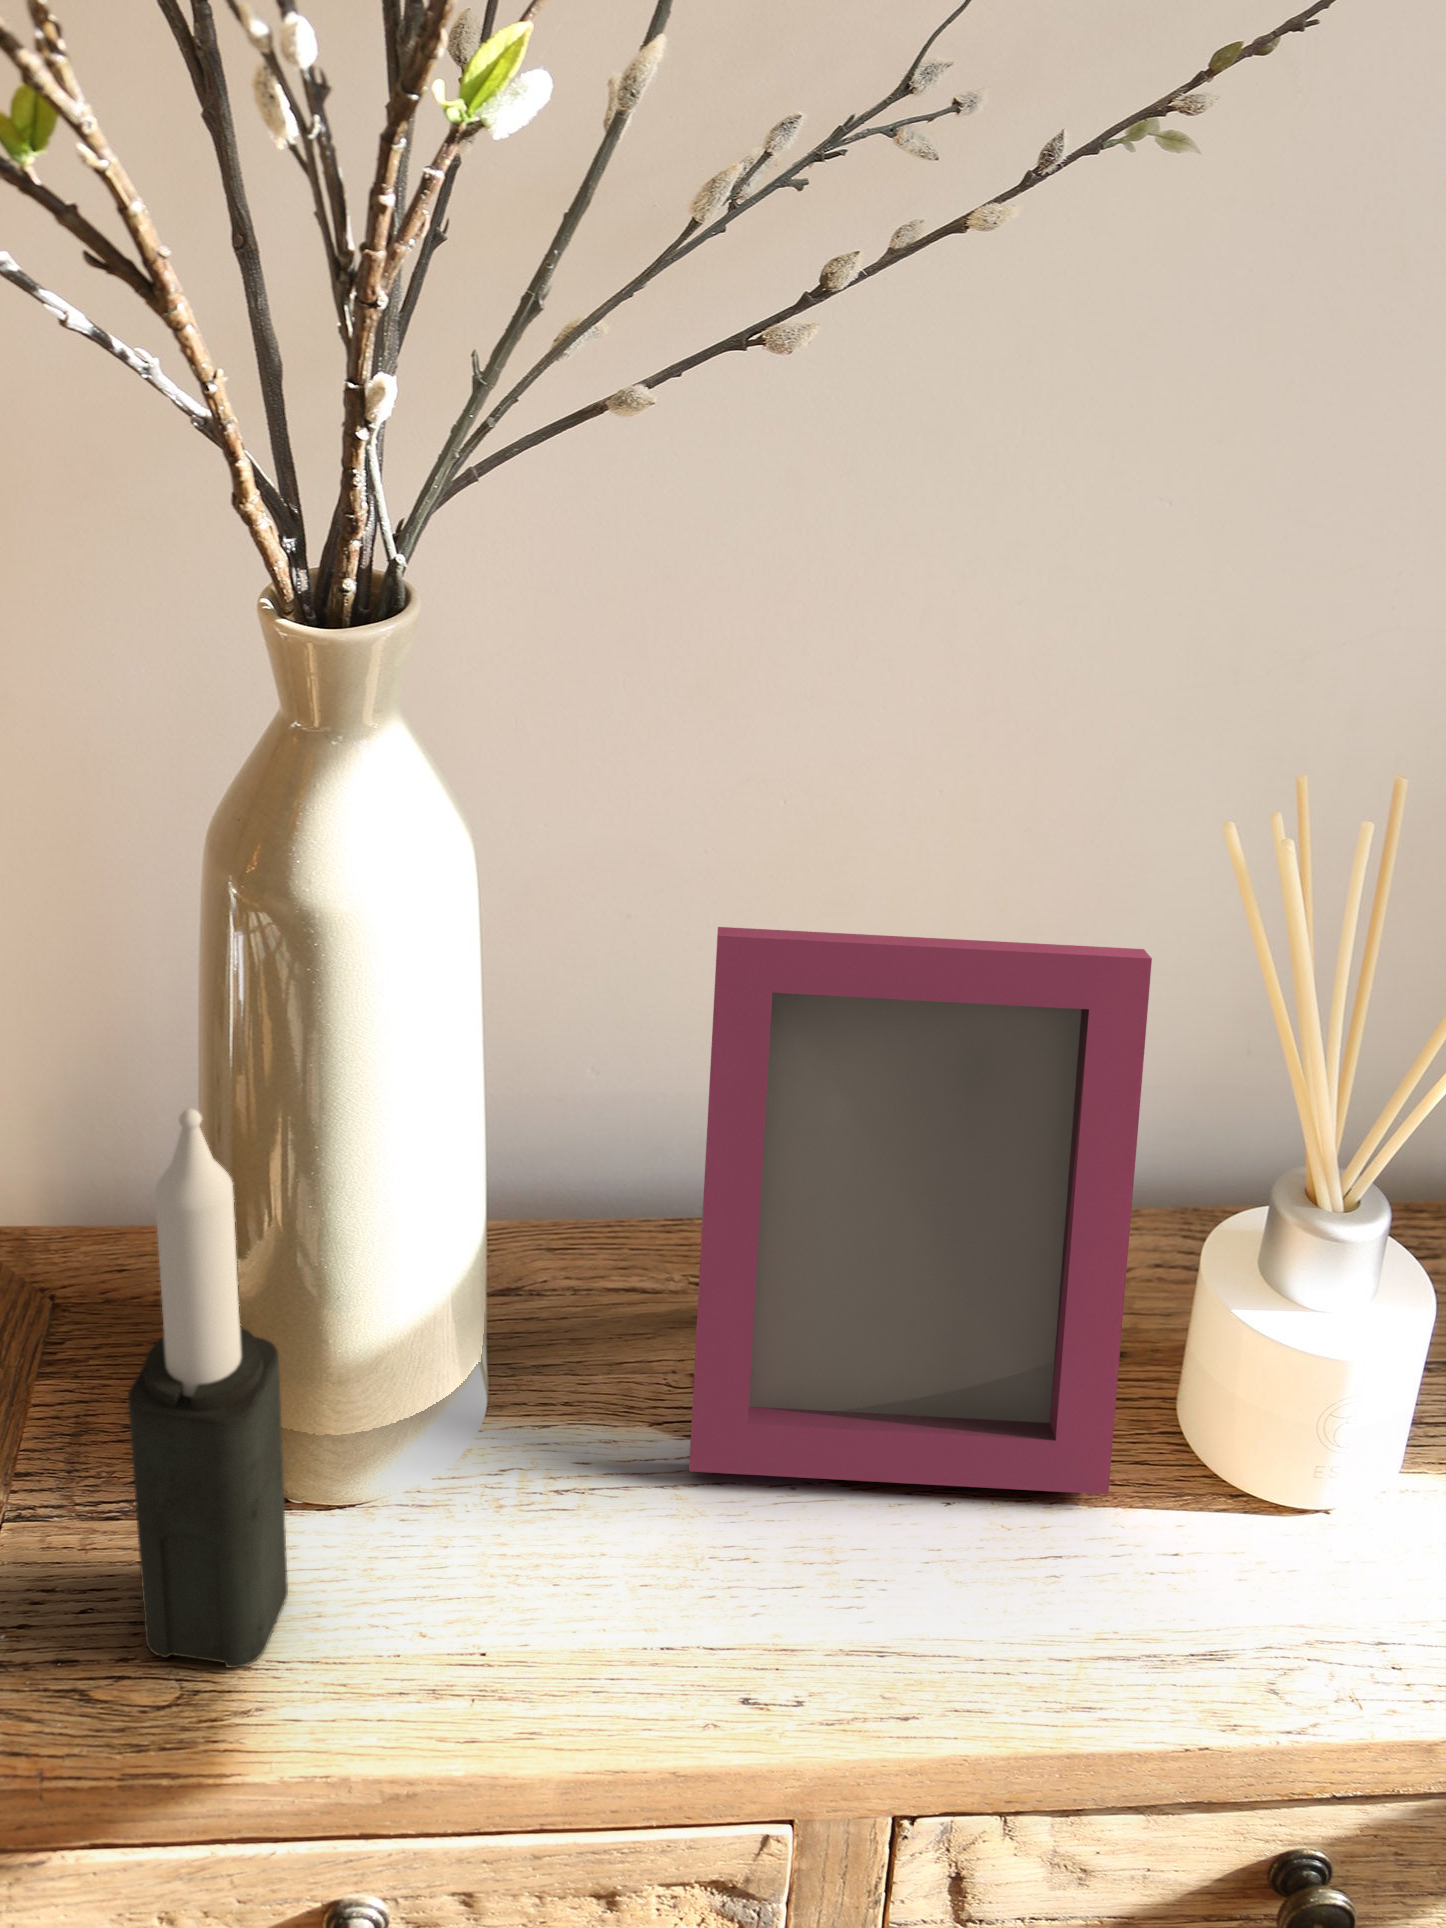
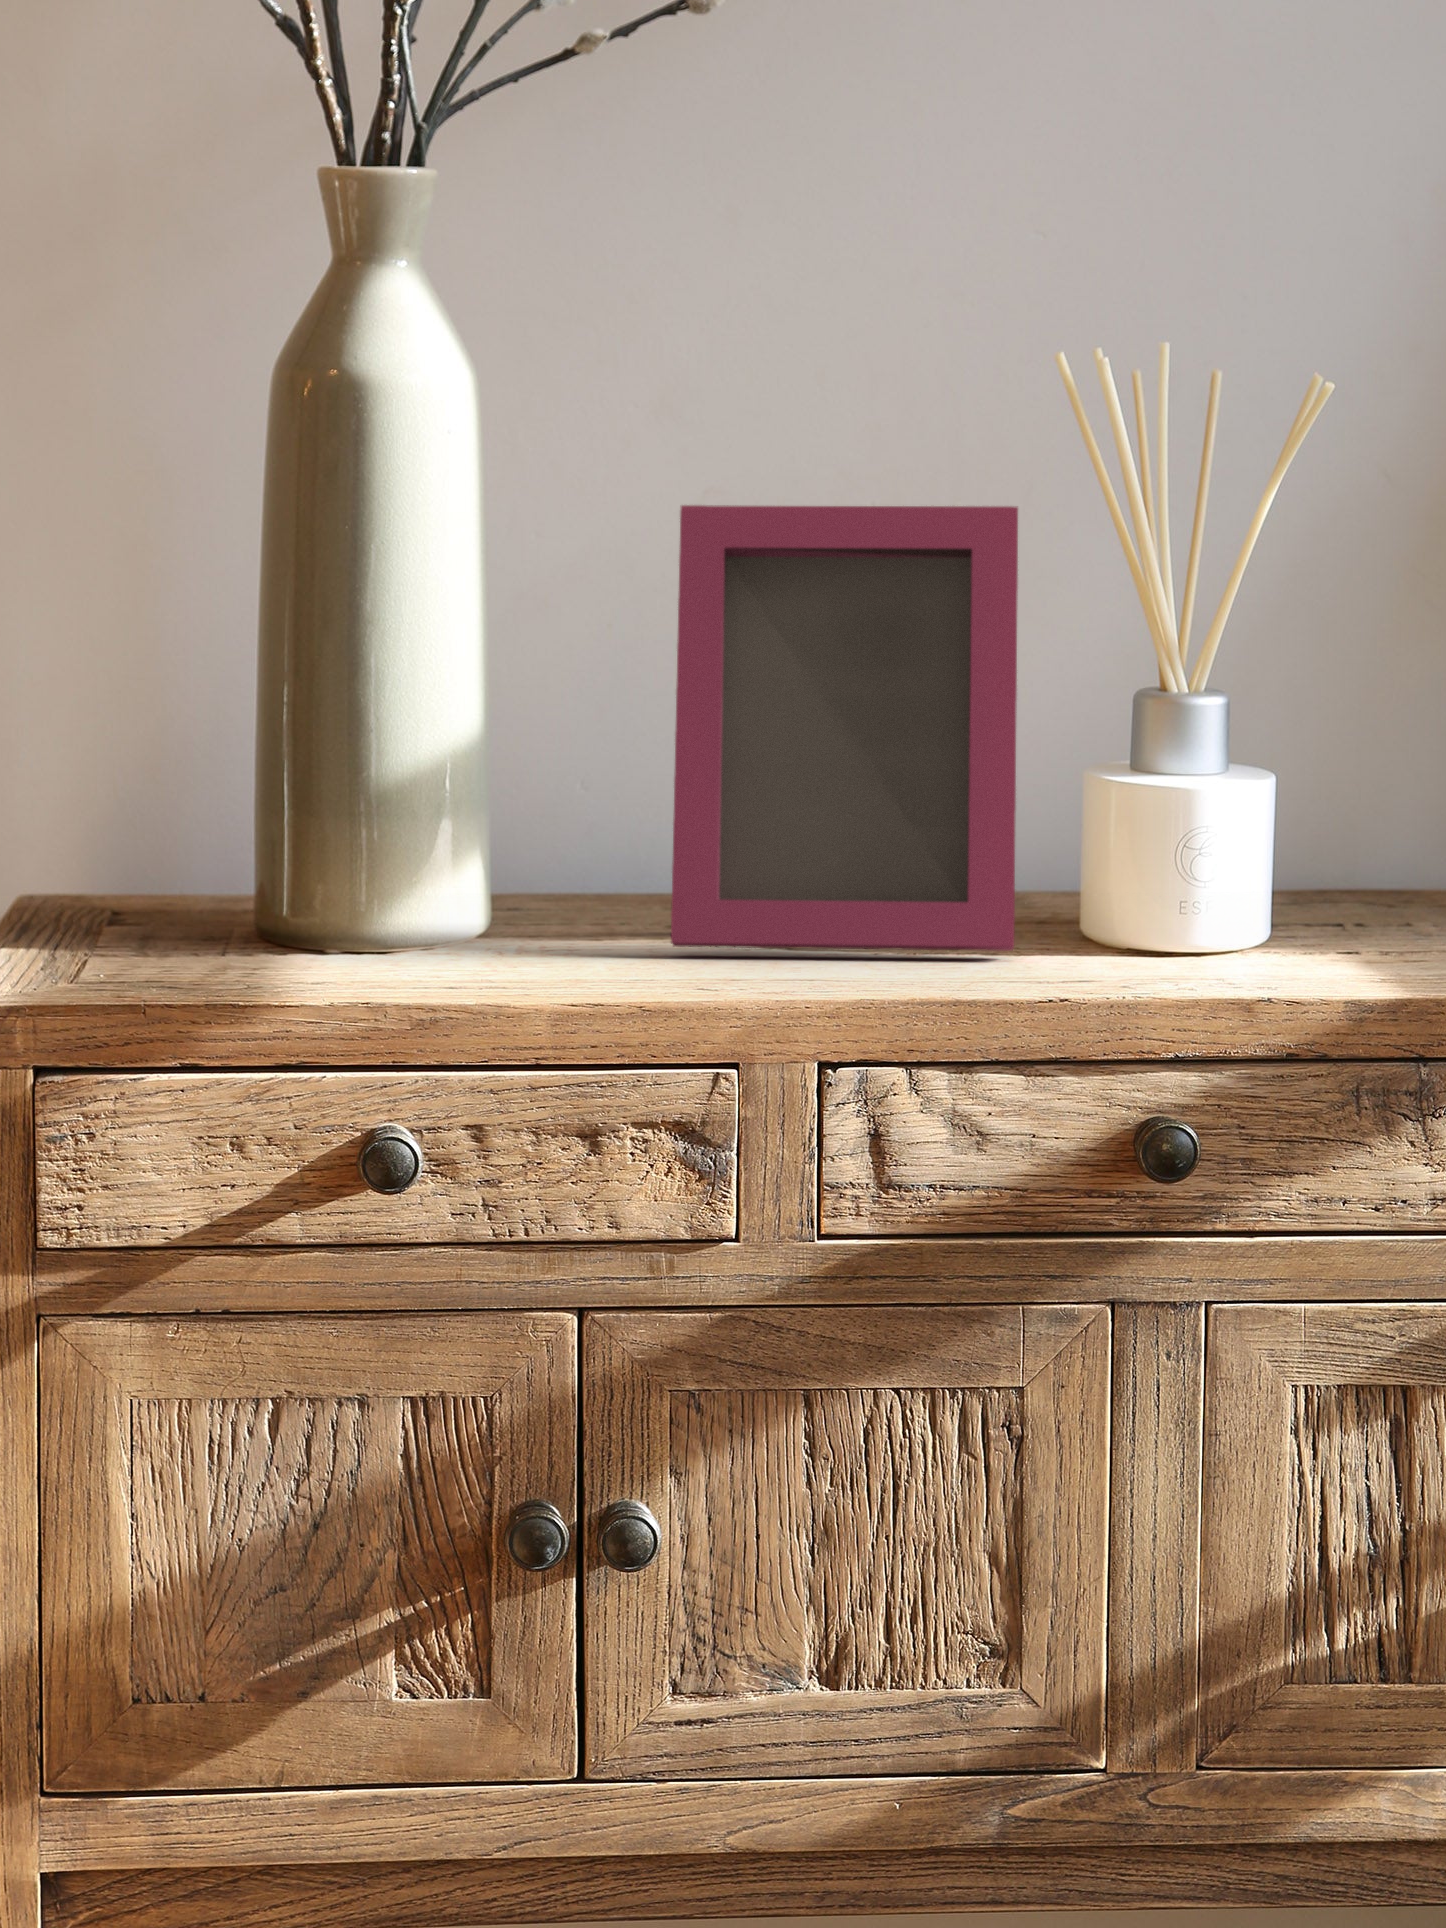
candle: present [128,1109,288,1668] -> none [218,488,340,980]

